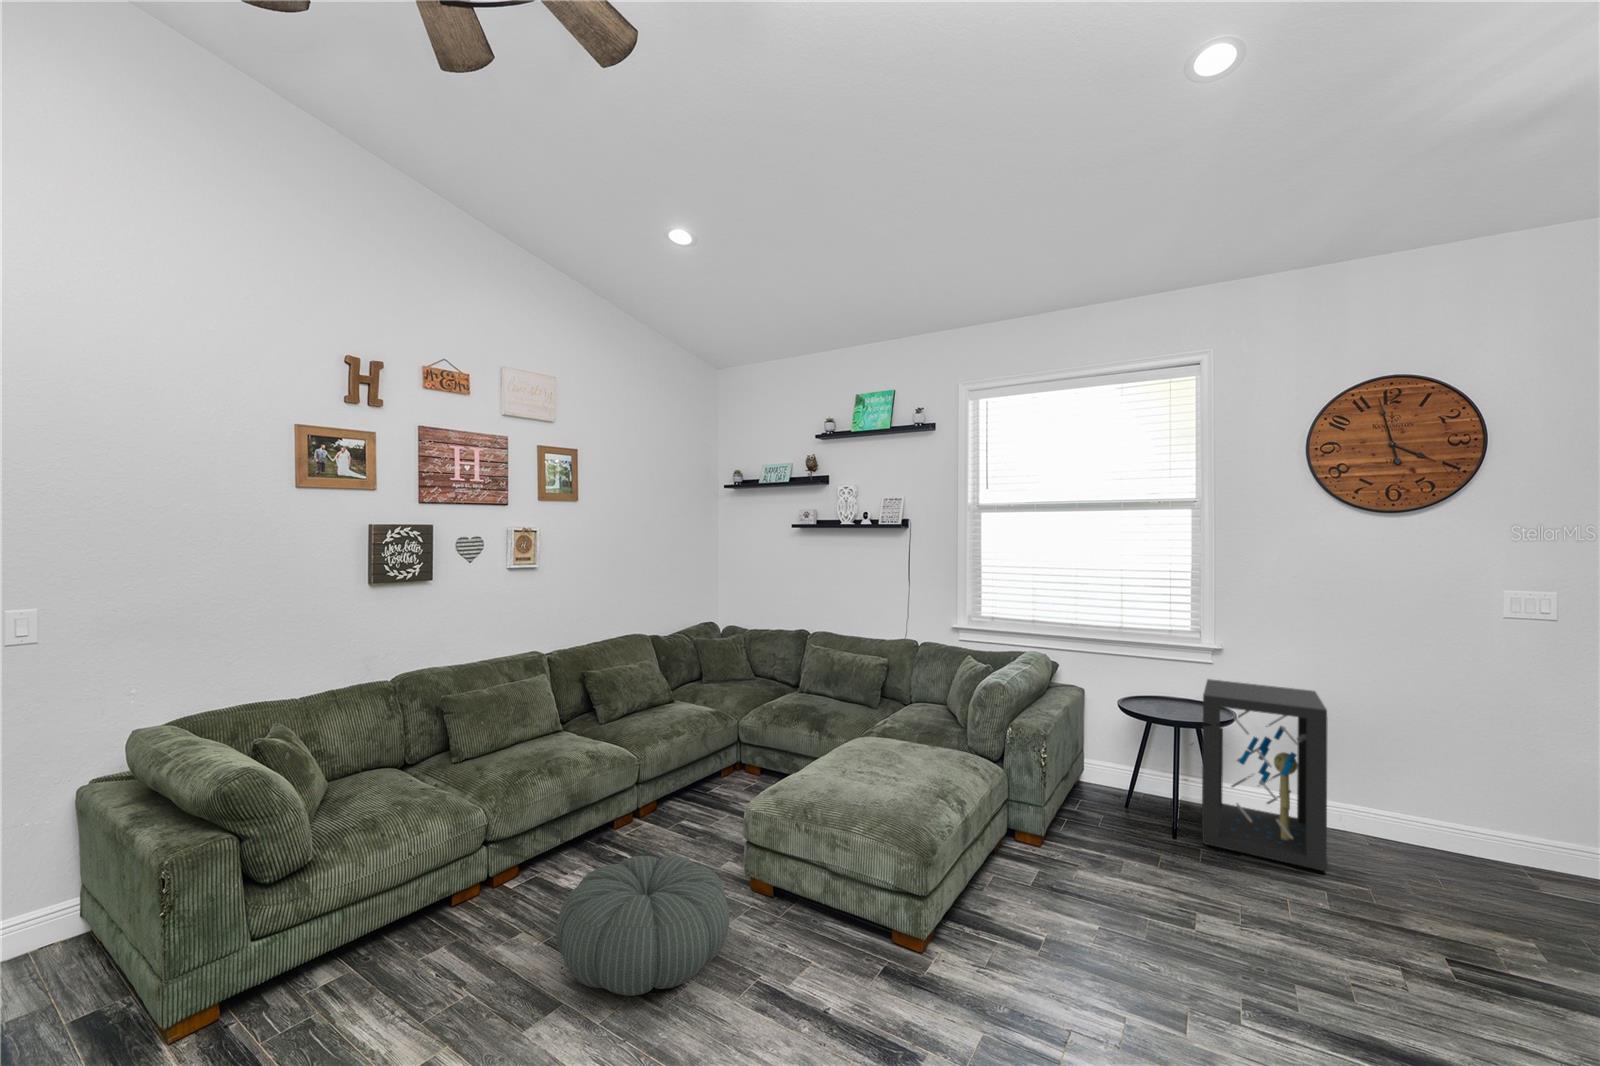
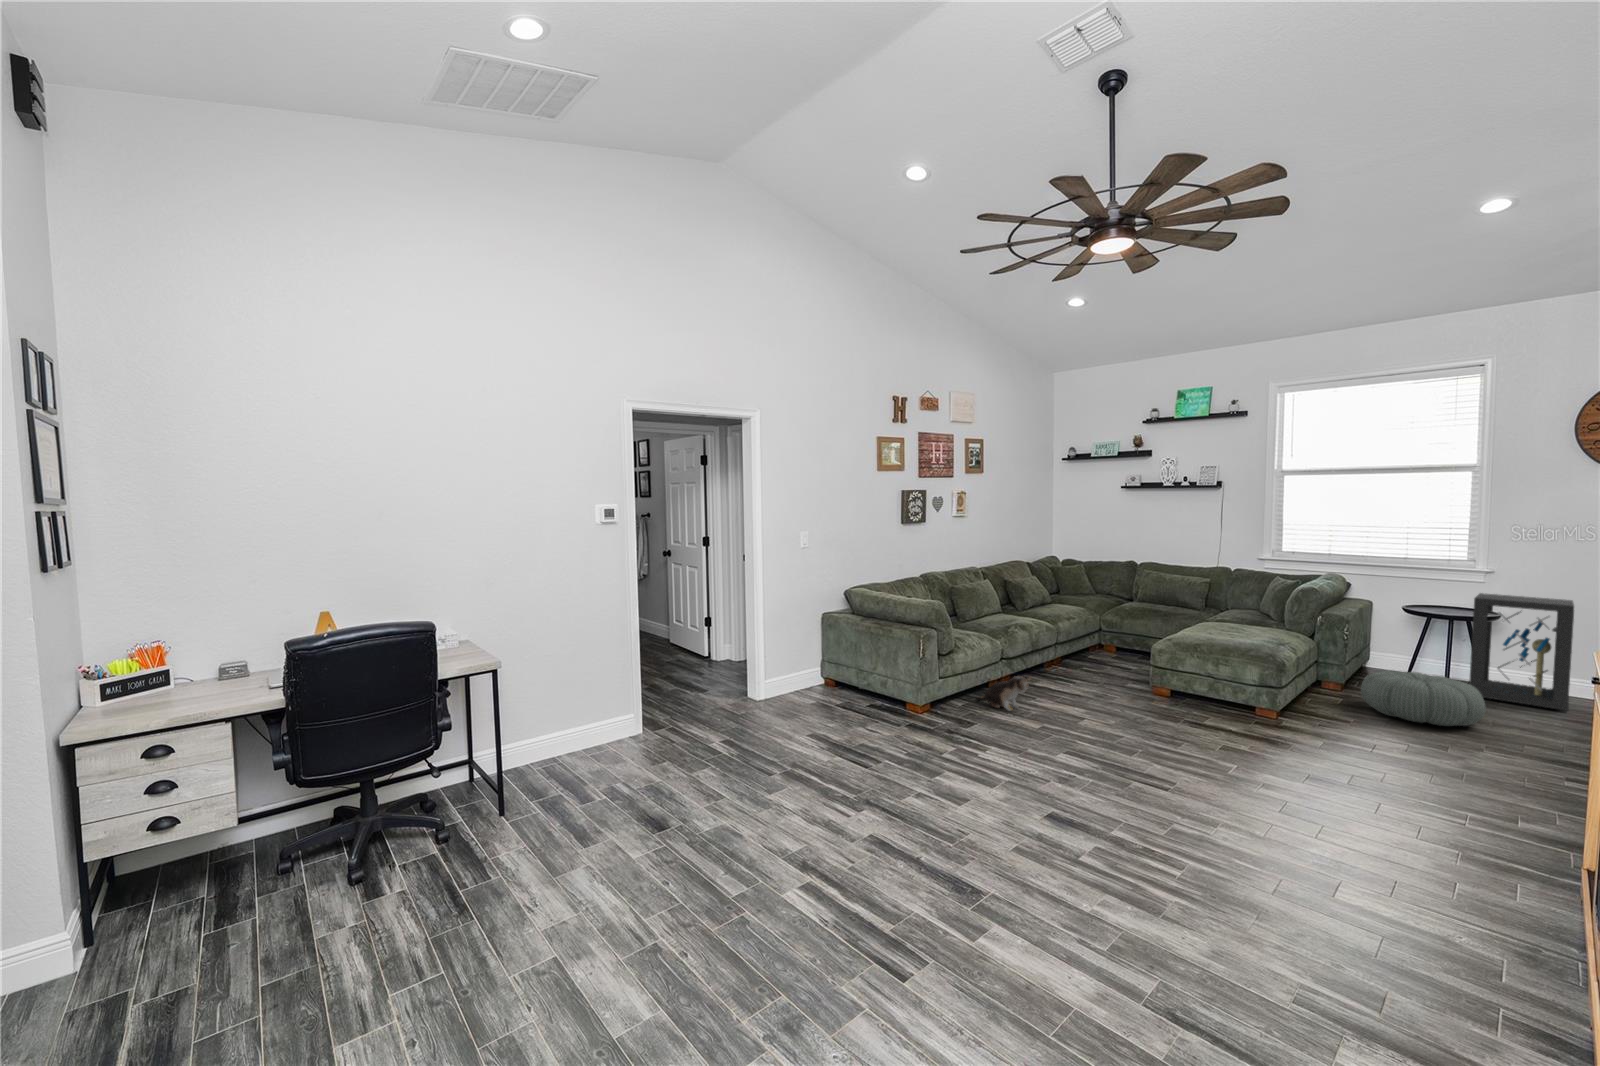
pouf: present [556,856,729,996] -> present [1361,671,1486,726]
plush toy: none [374,918,452,1002] -> present [976,676,1032,711]

